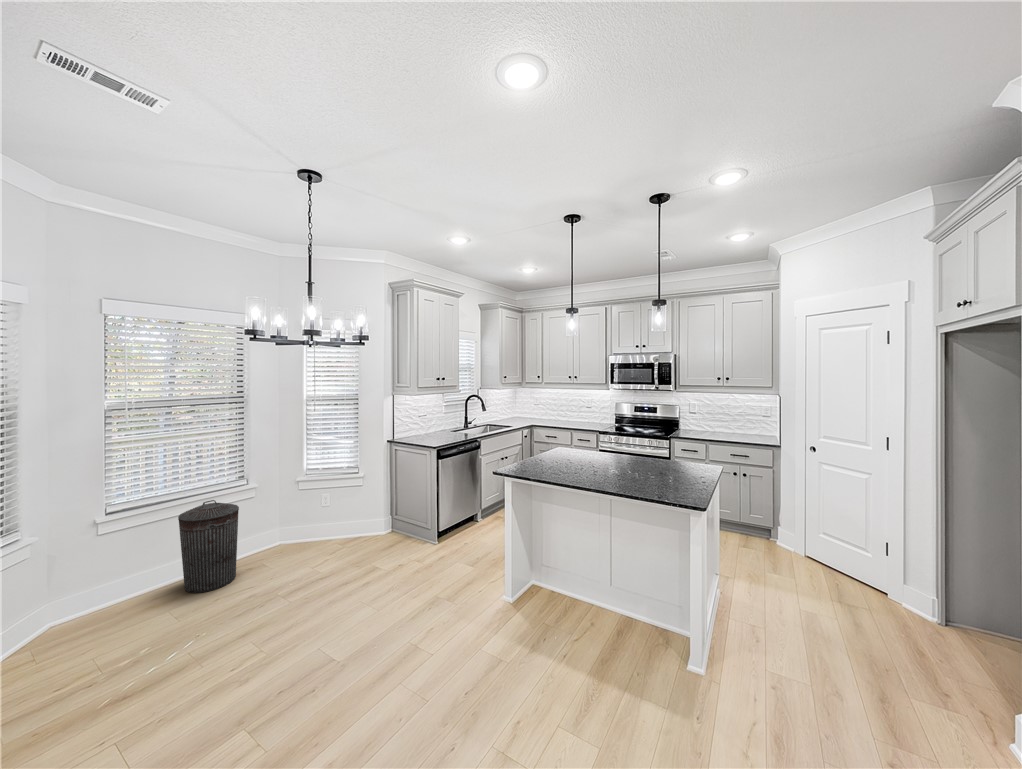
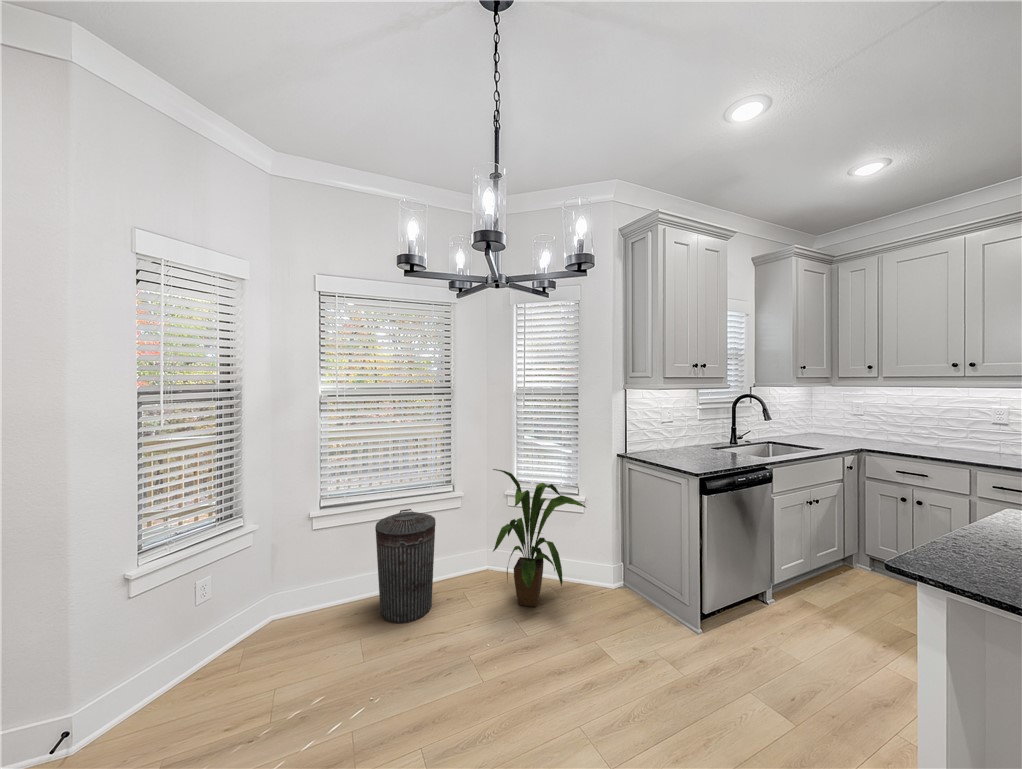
house plant: none [290,459,366,558] -> present [493,469,586,607]

